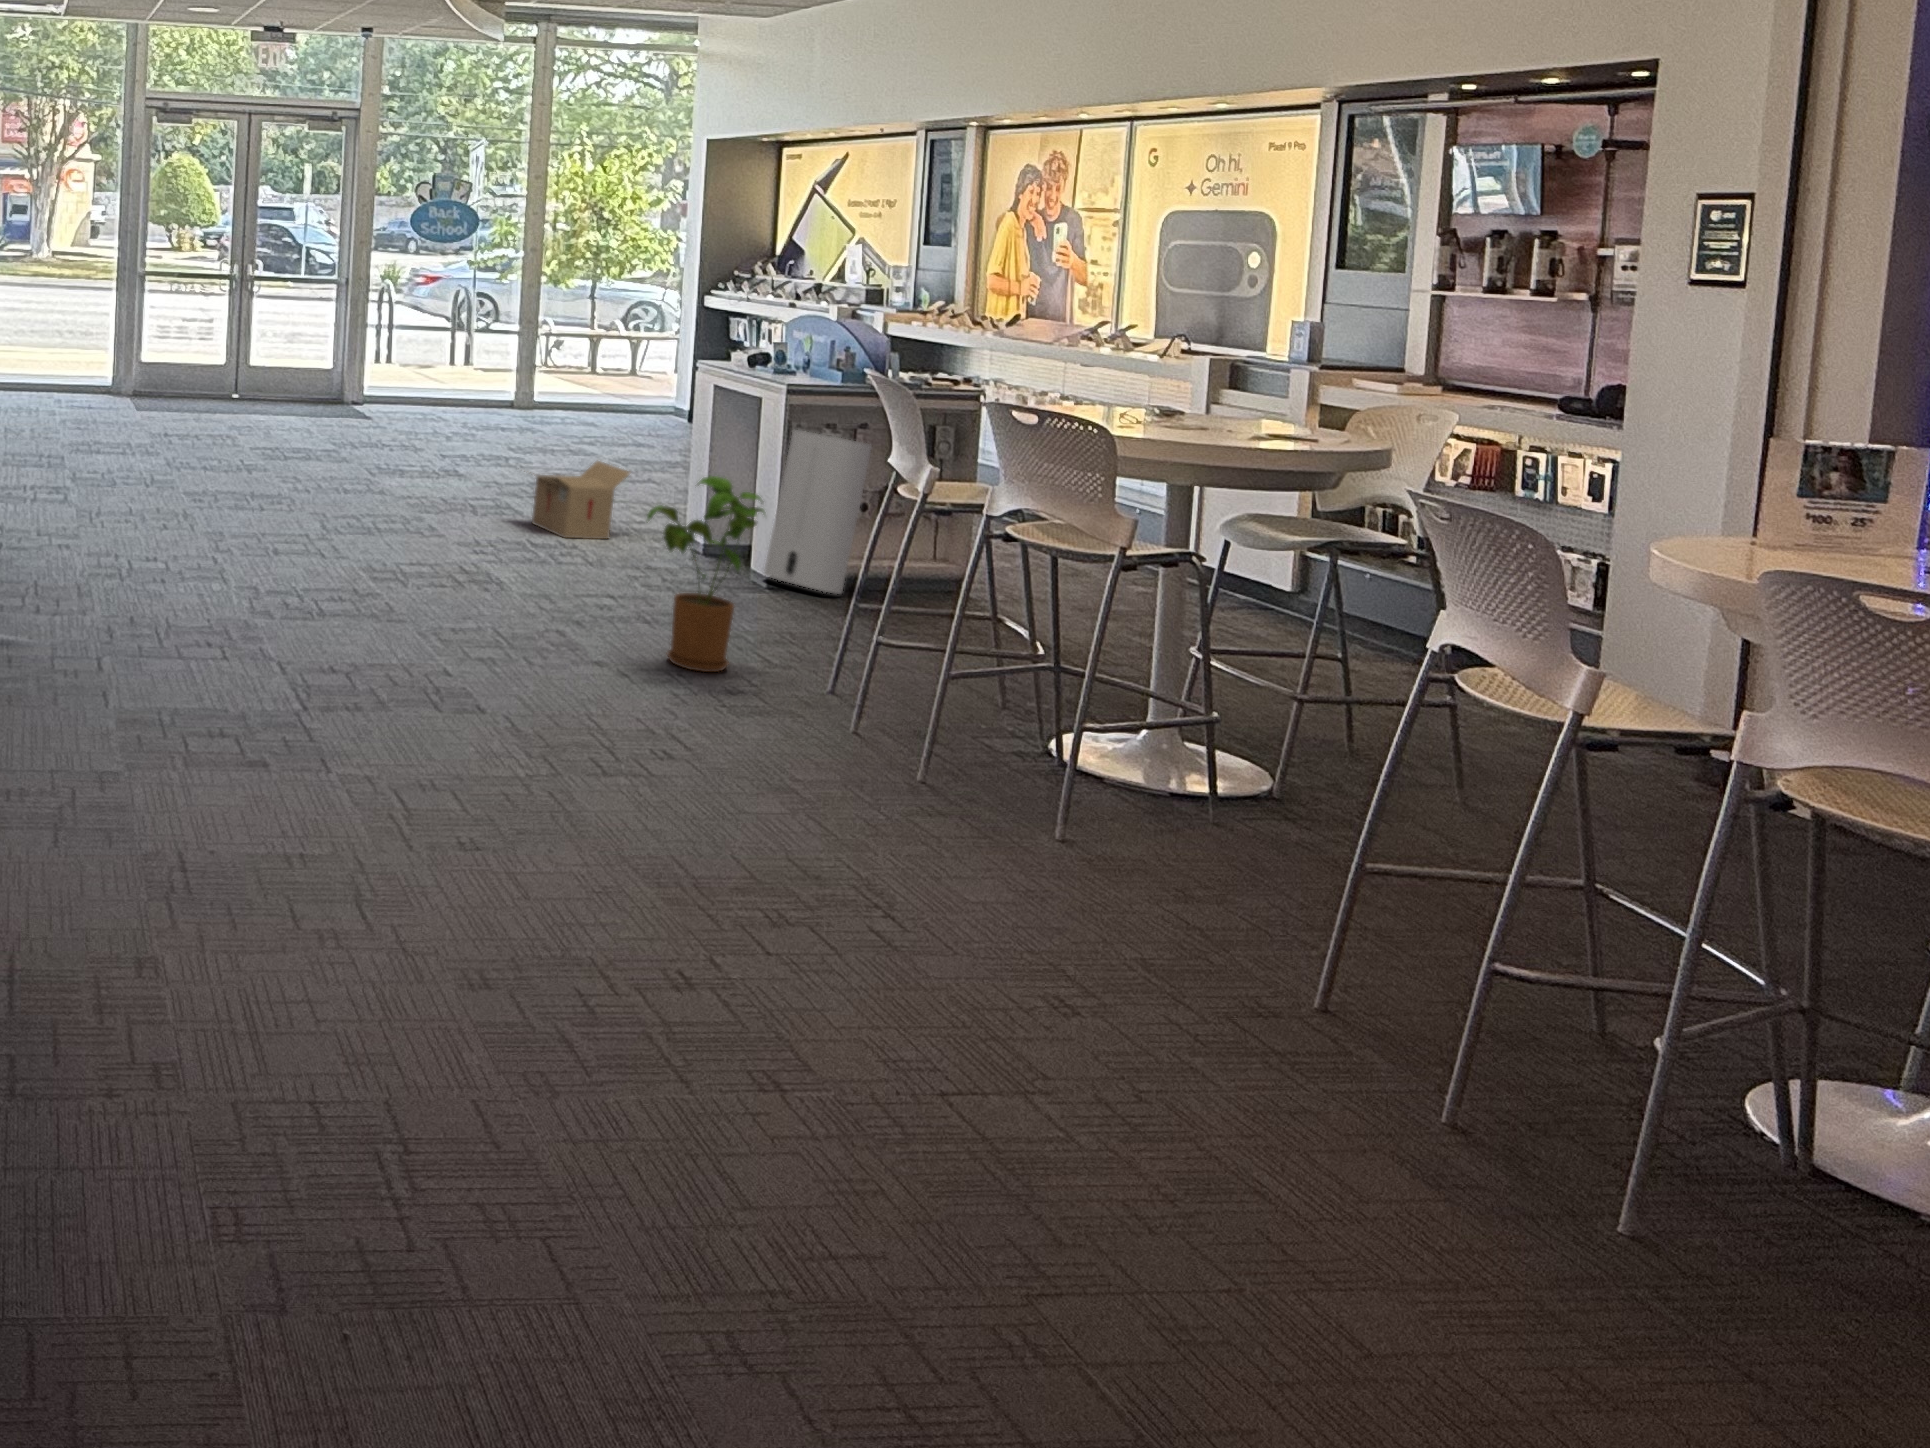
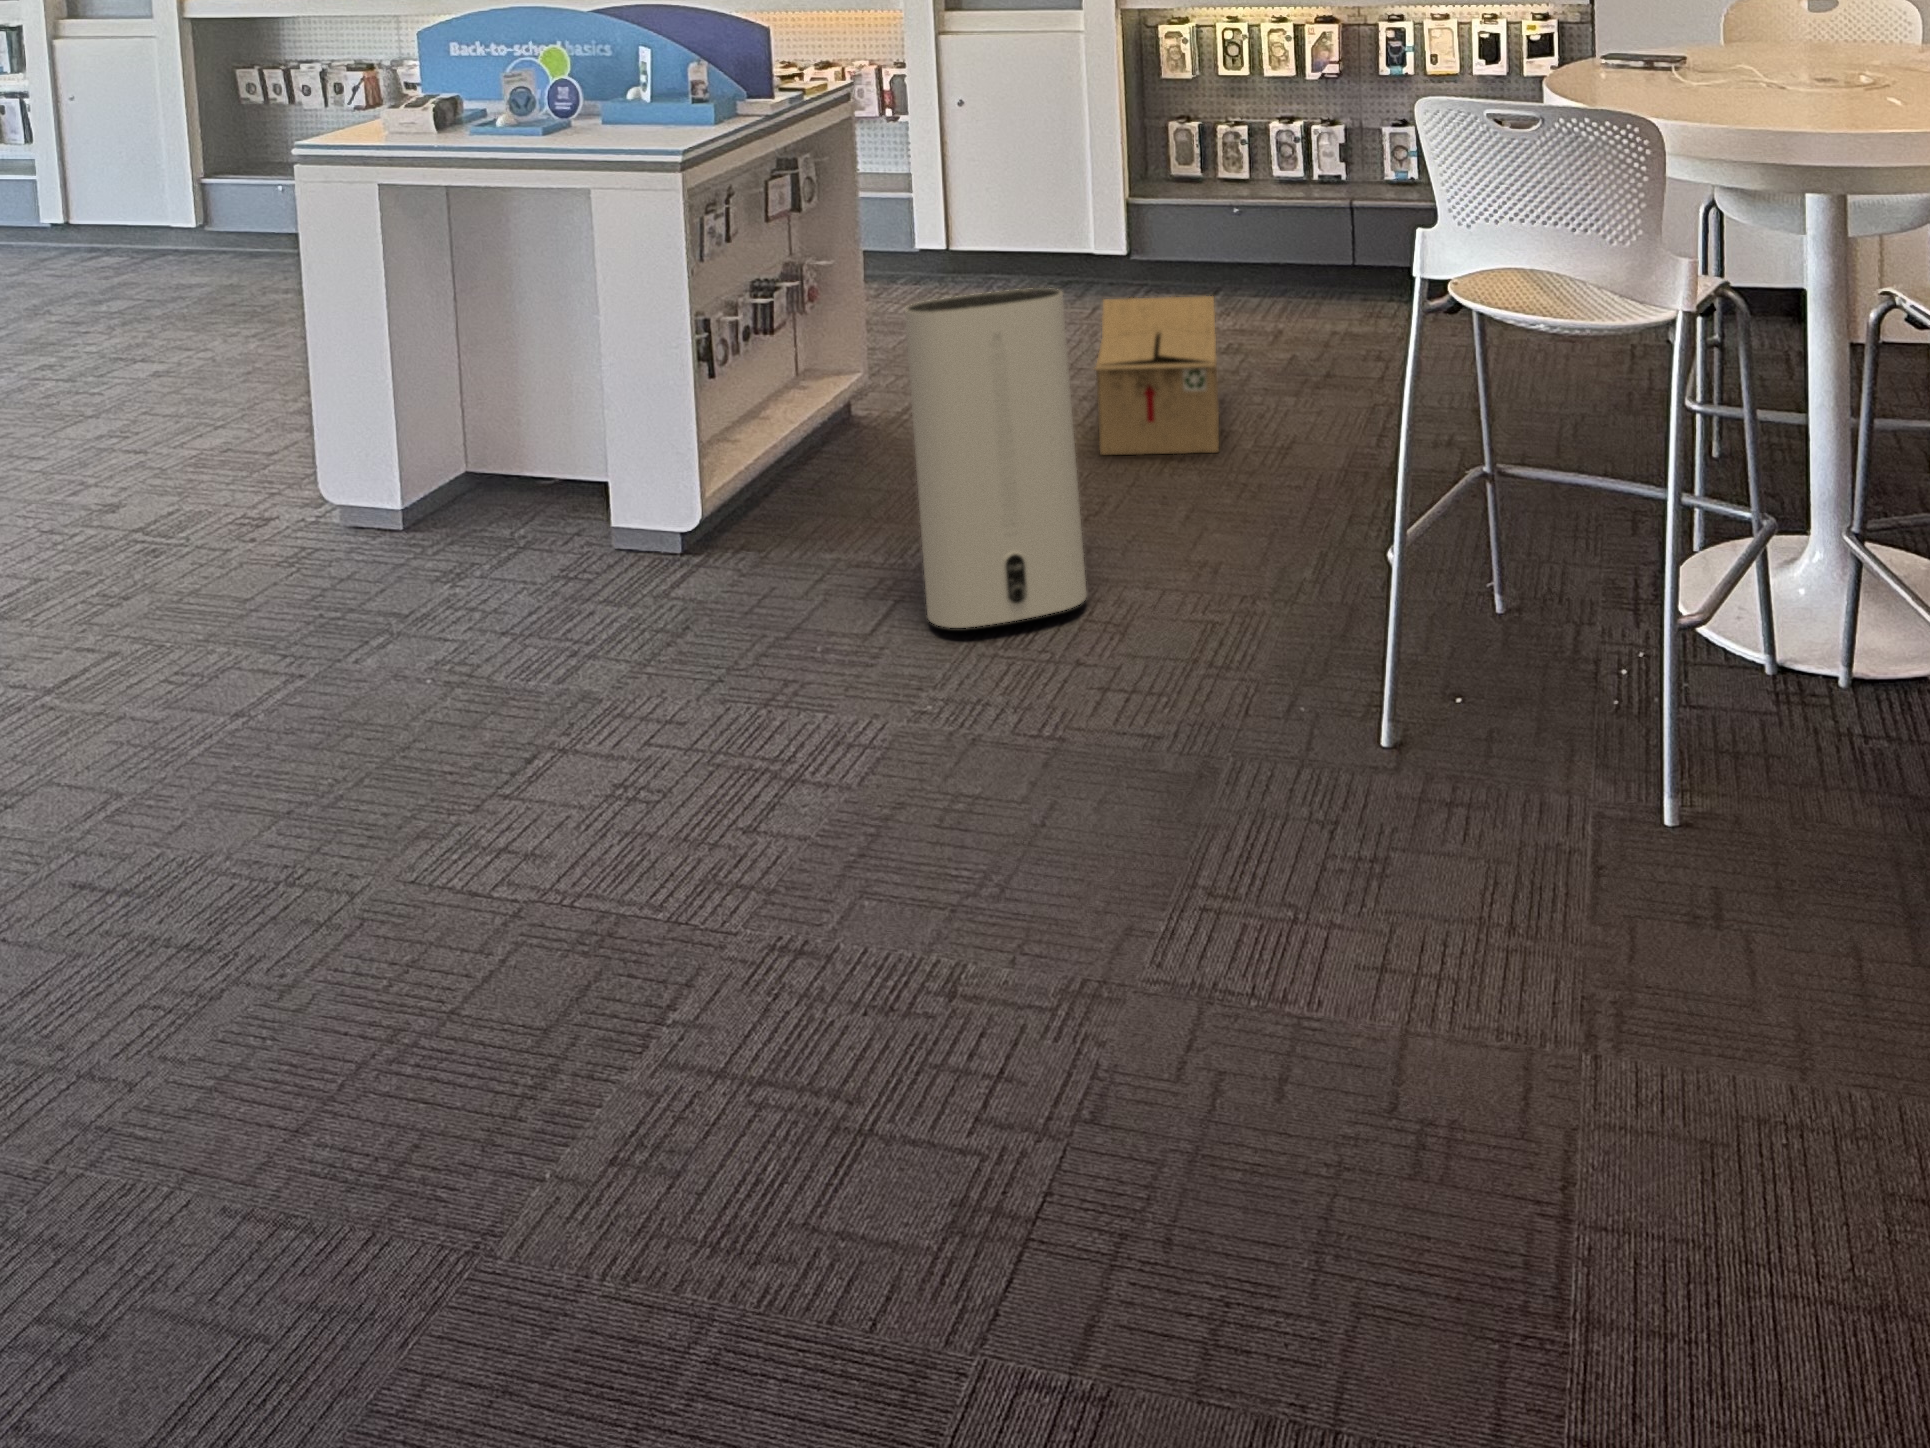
cardboard box: present [532,461,630,539] -> present [1095,296,1219,455]
house plant: present [647,476,764,672] -> none [1602,574,1905,1080]

